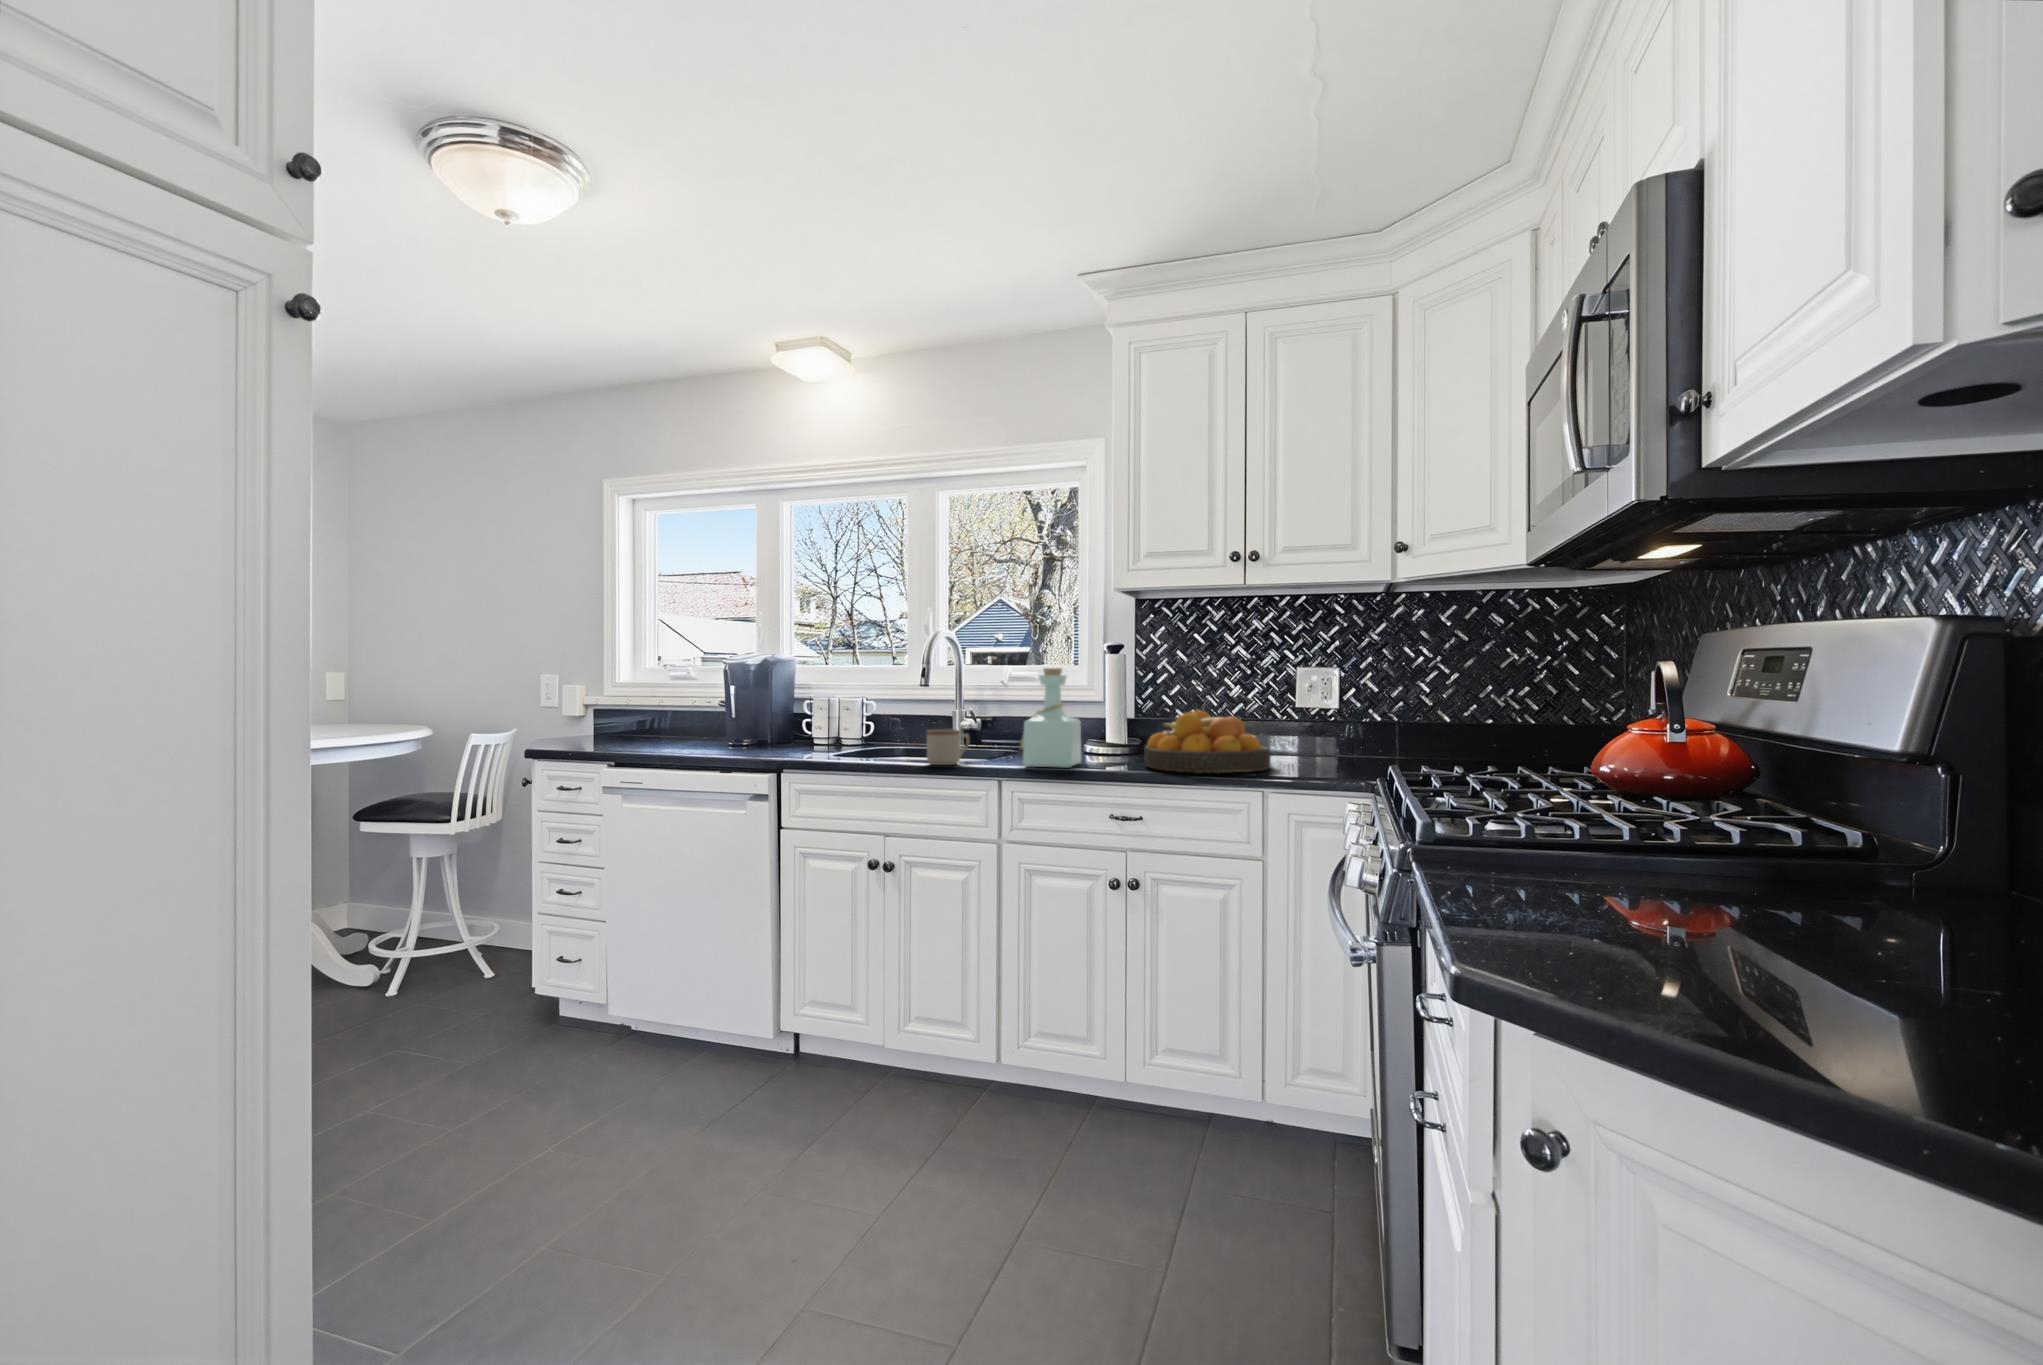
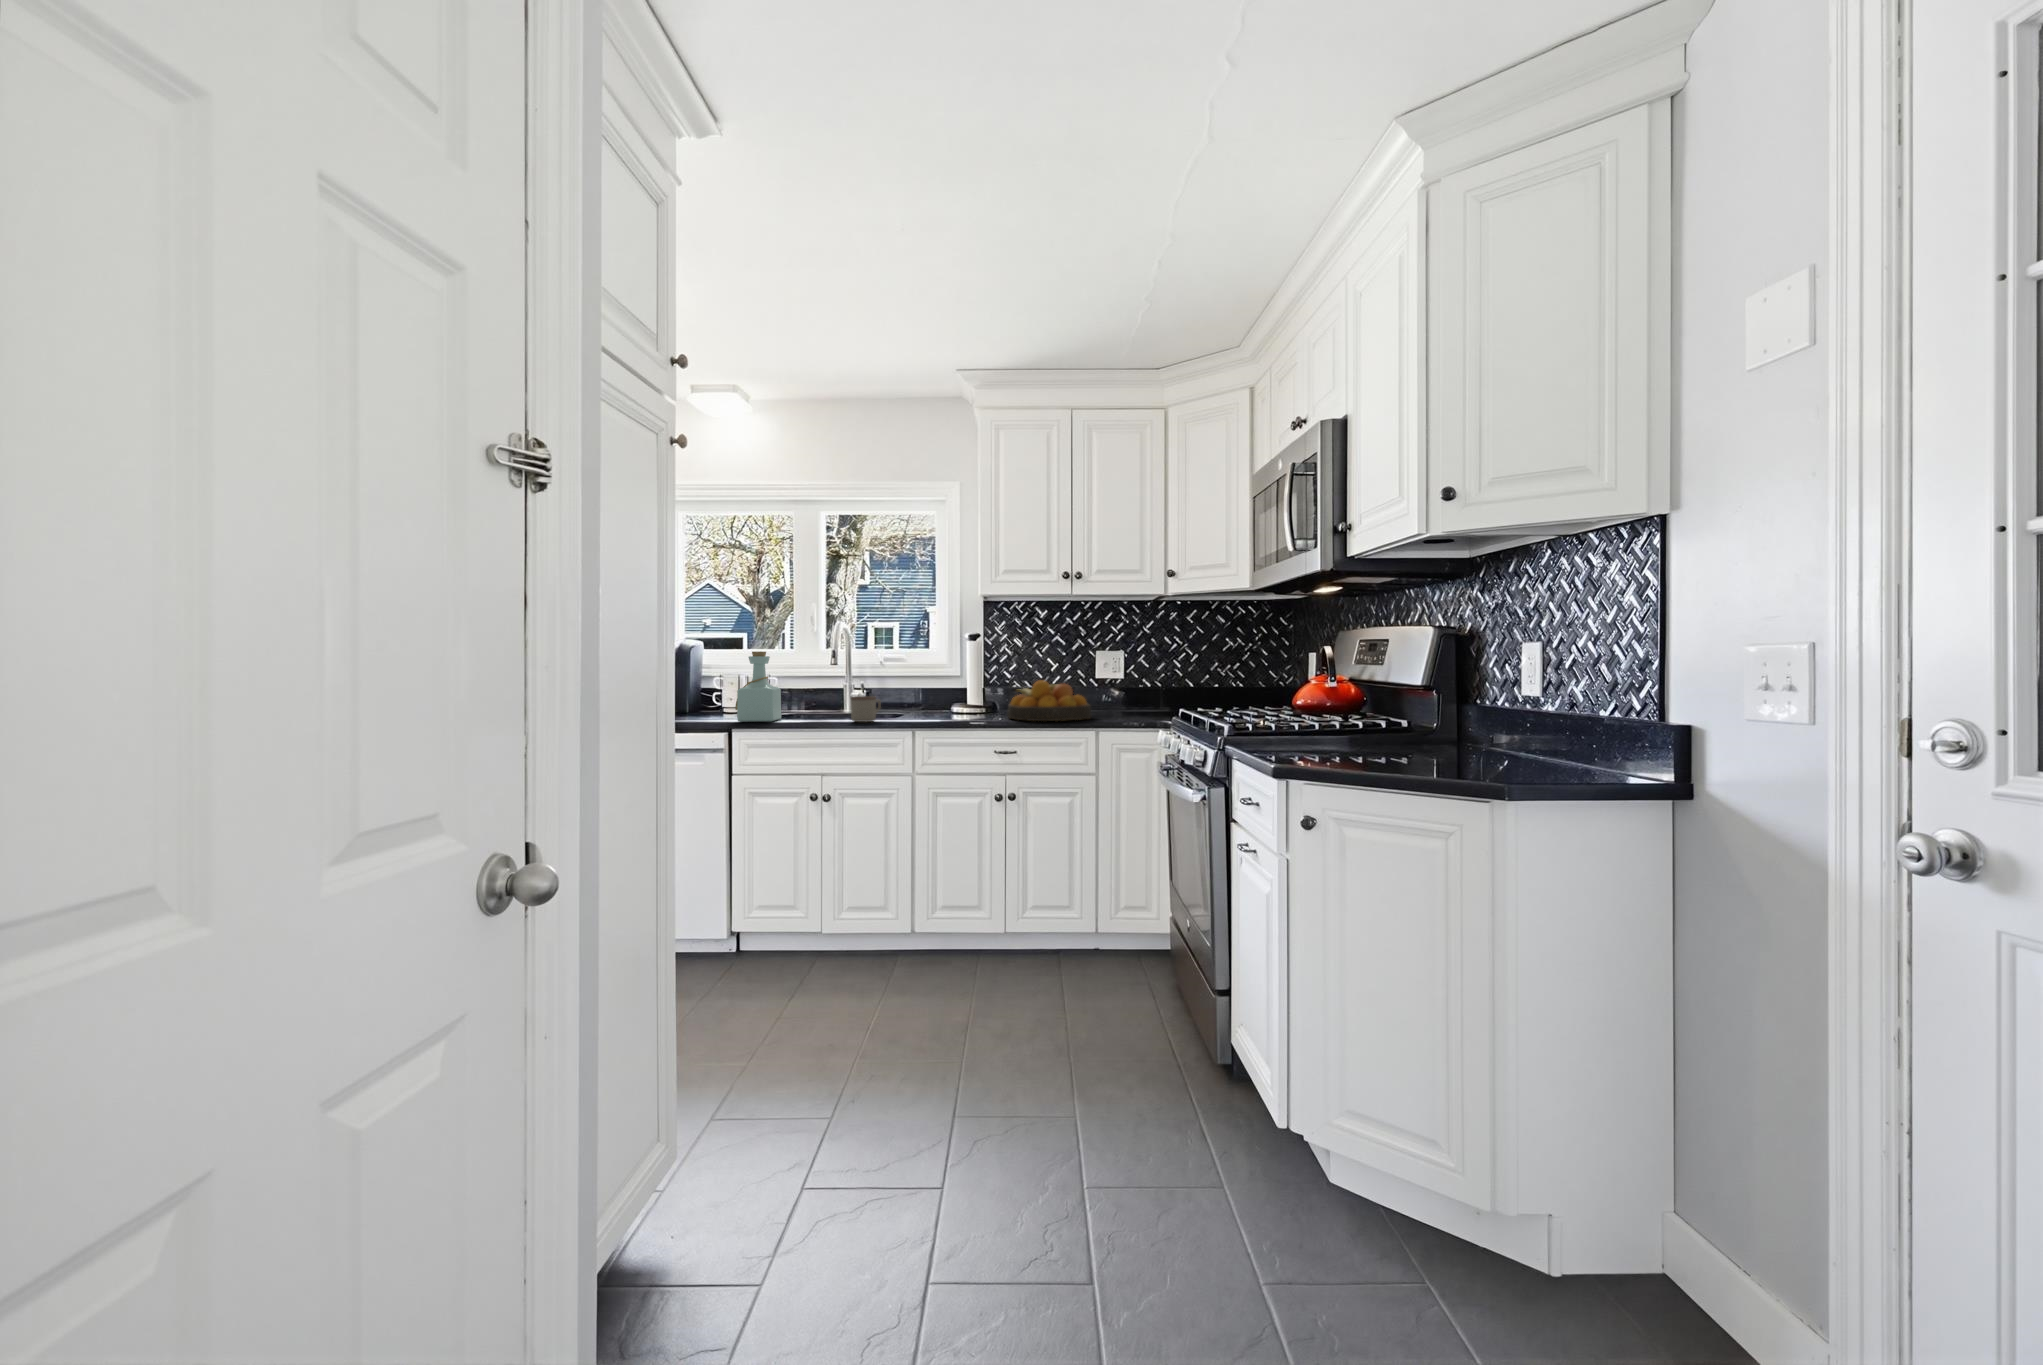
bottle: present [1020,668,1081,768] -> present [735,652,781,722]

